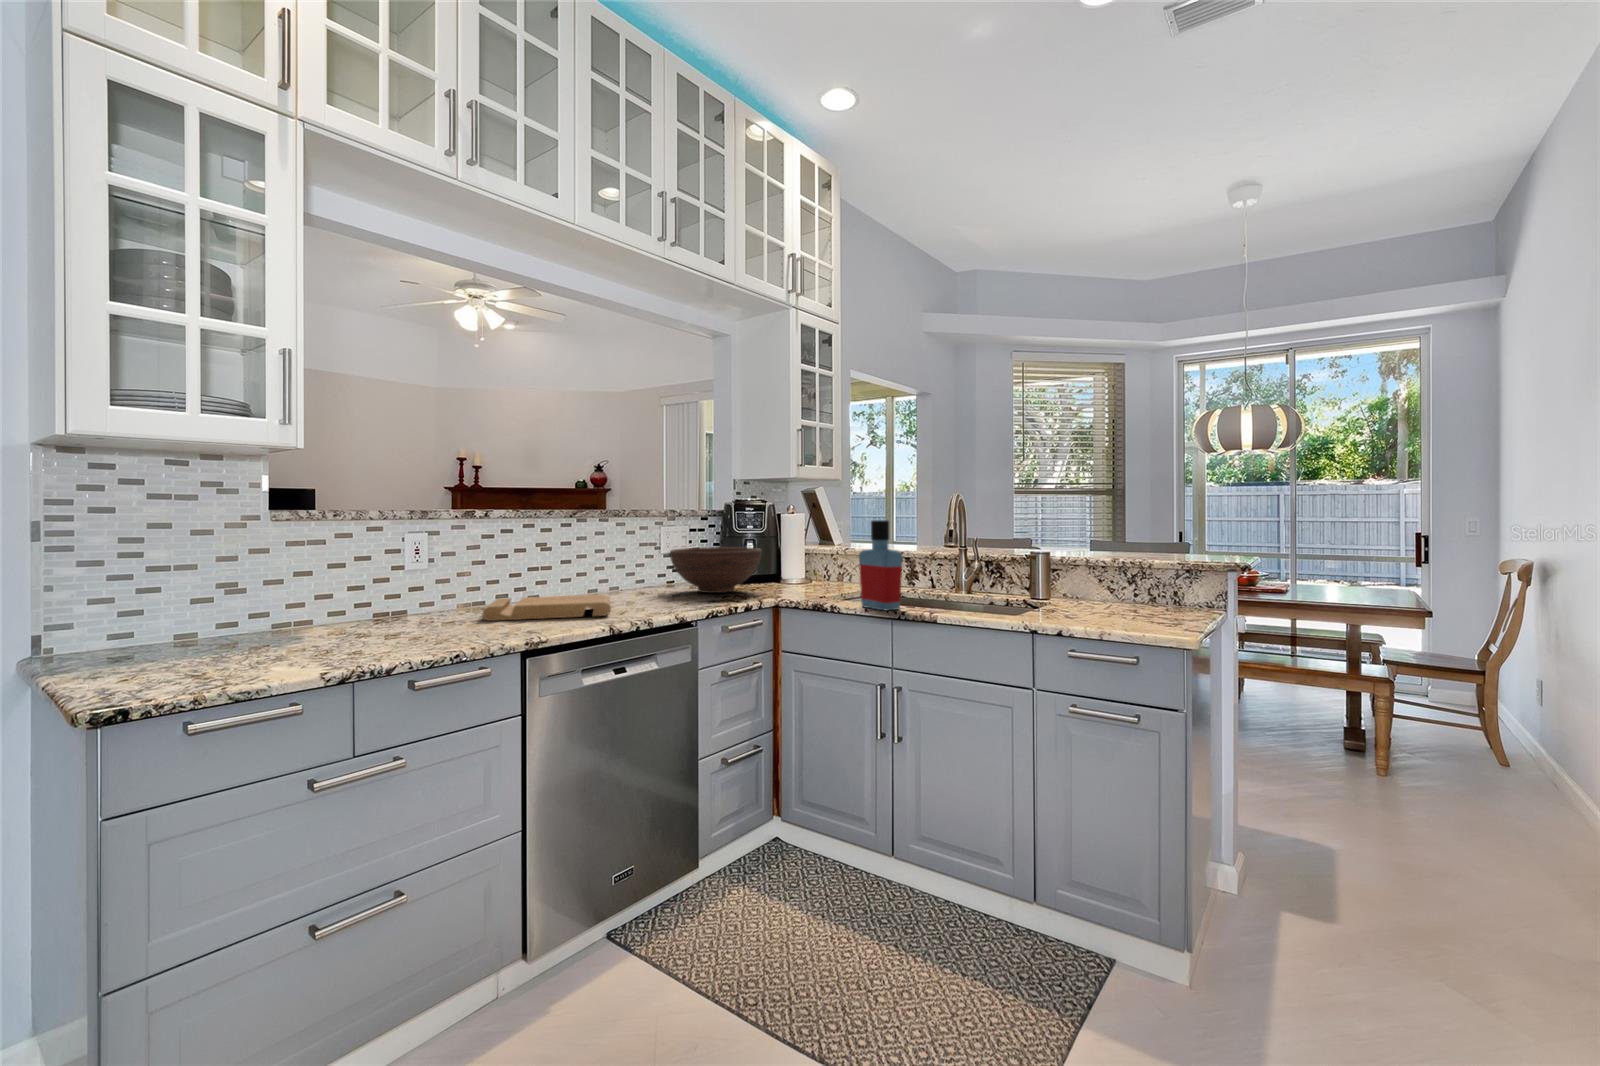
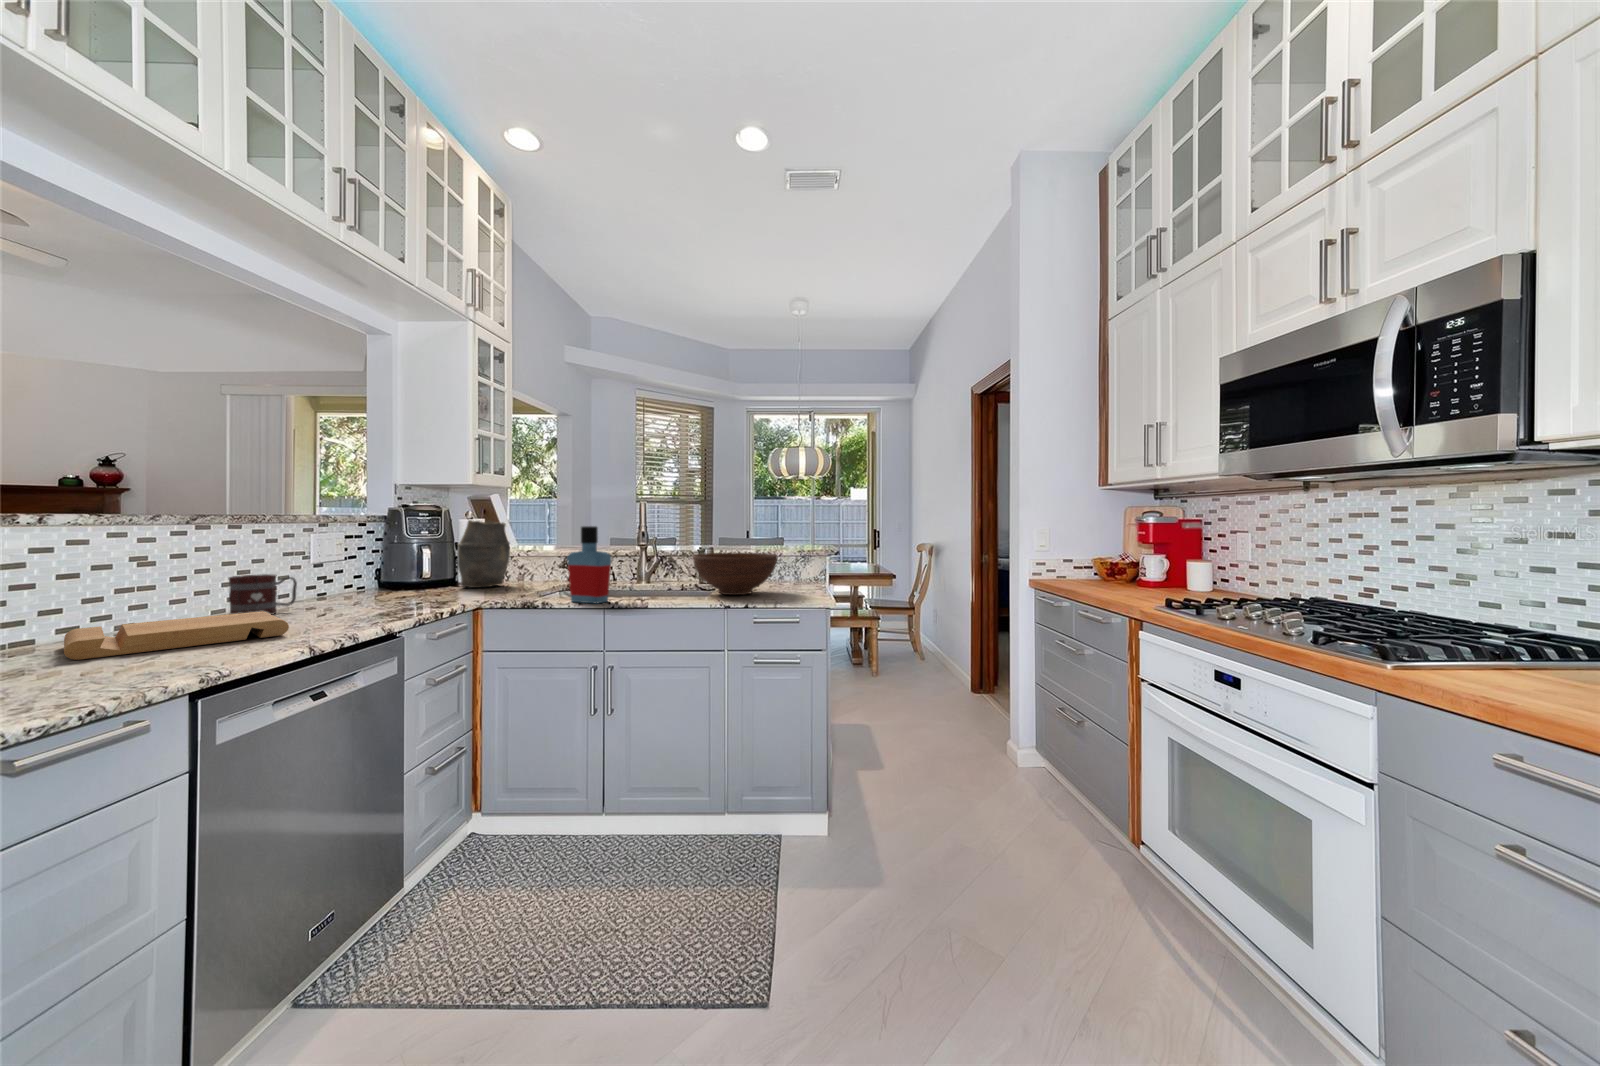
vase: none [779,514,829,585] -> present [458,520,510,588]
fruit bowl: present [670,547,762,593] -> present [693,553,777,595]
mug: none [595,563,640,599] -> present [229,574,297,614]

